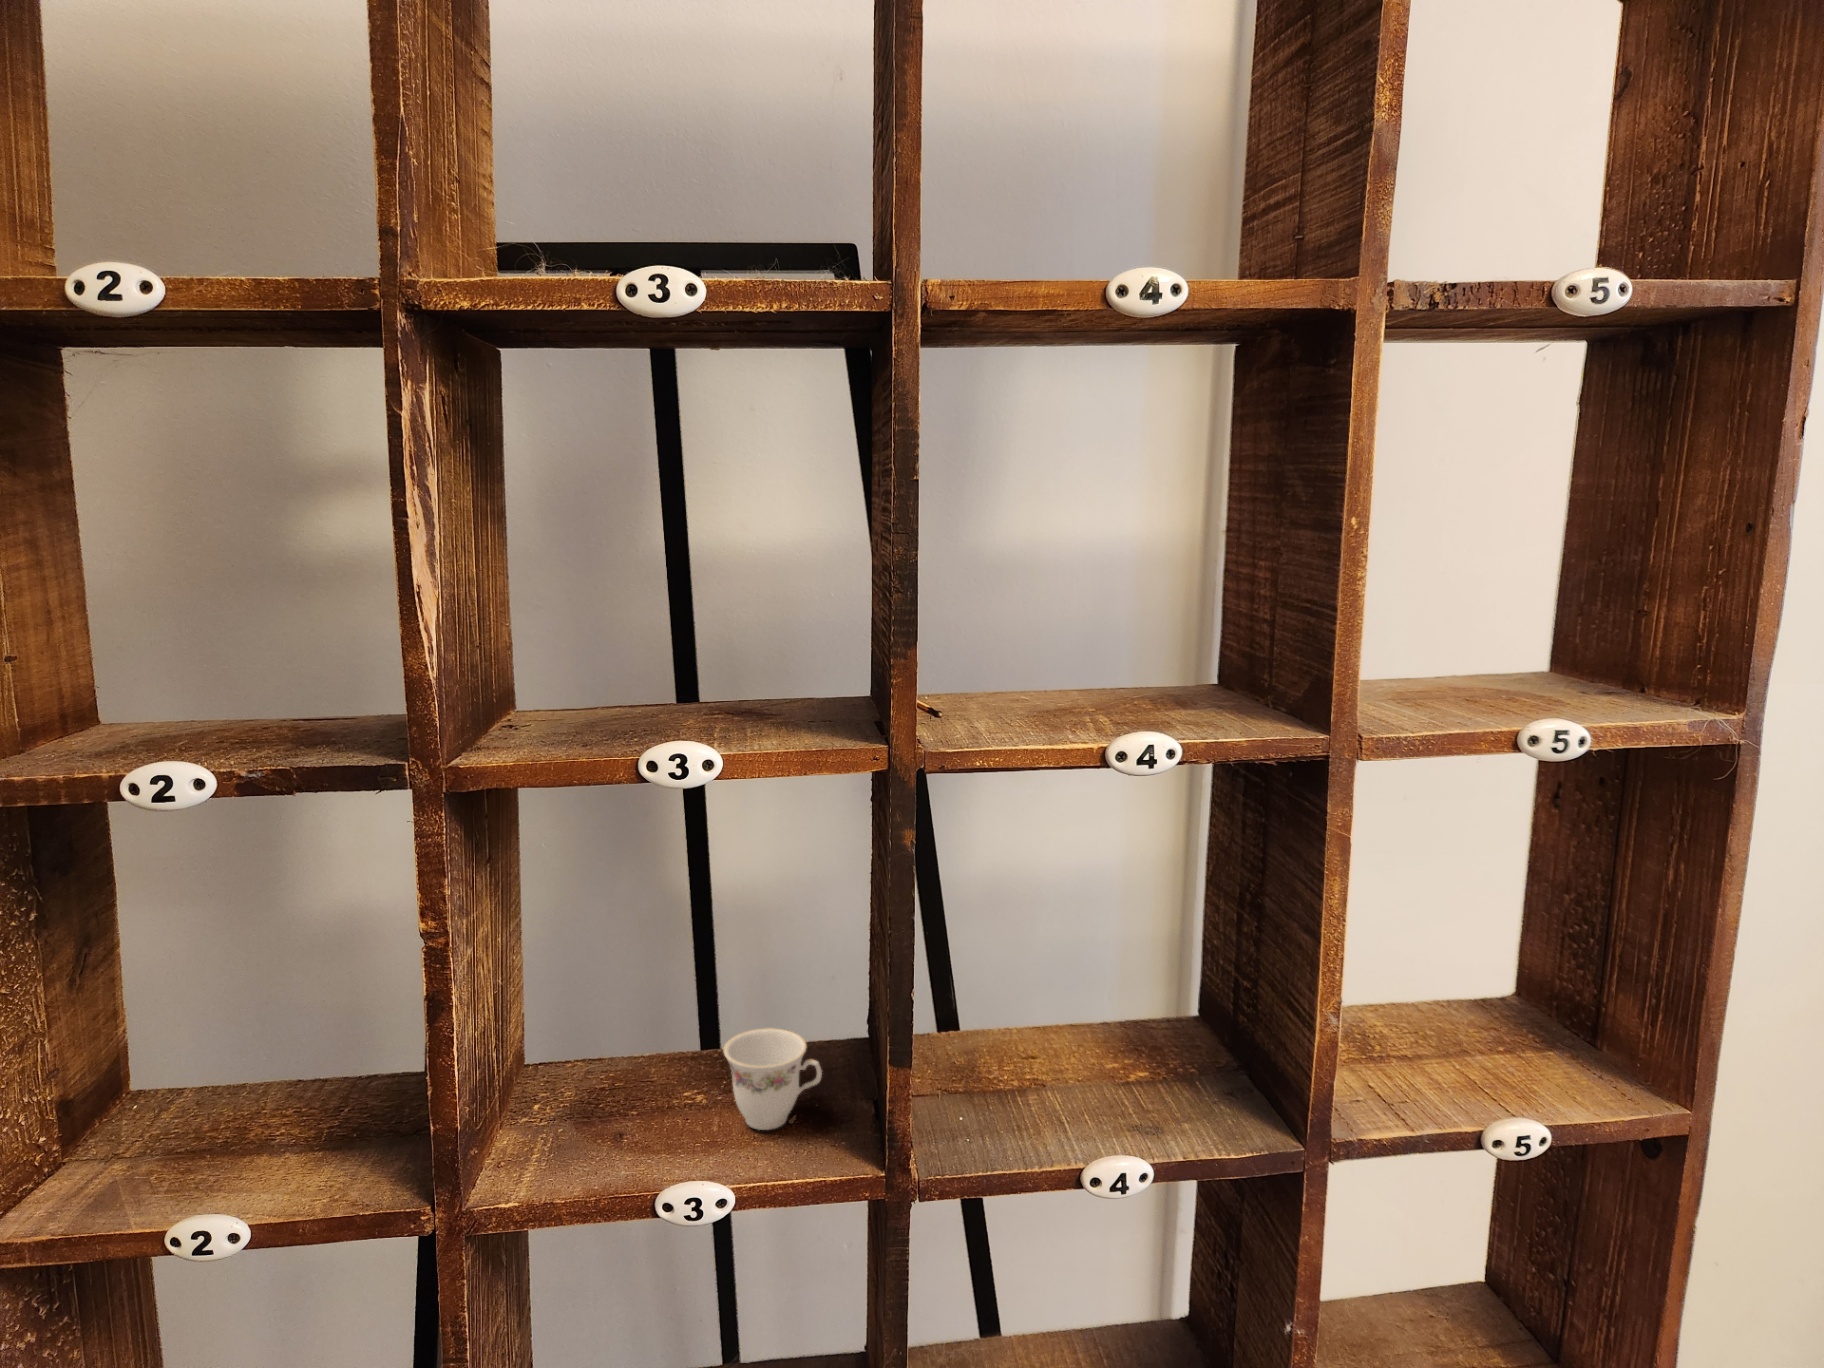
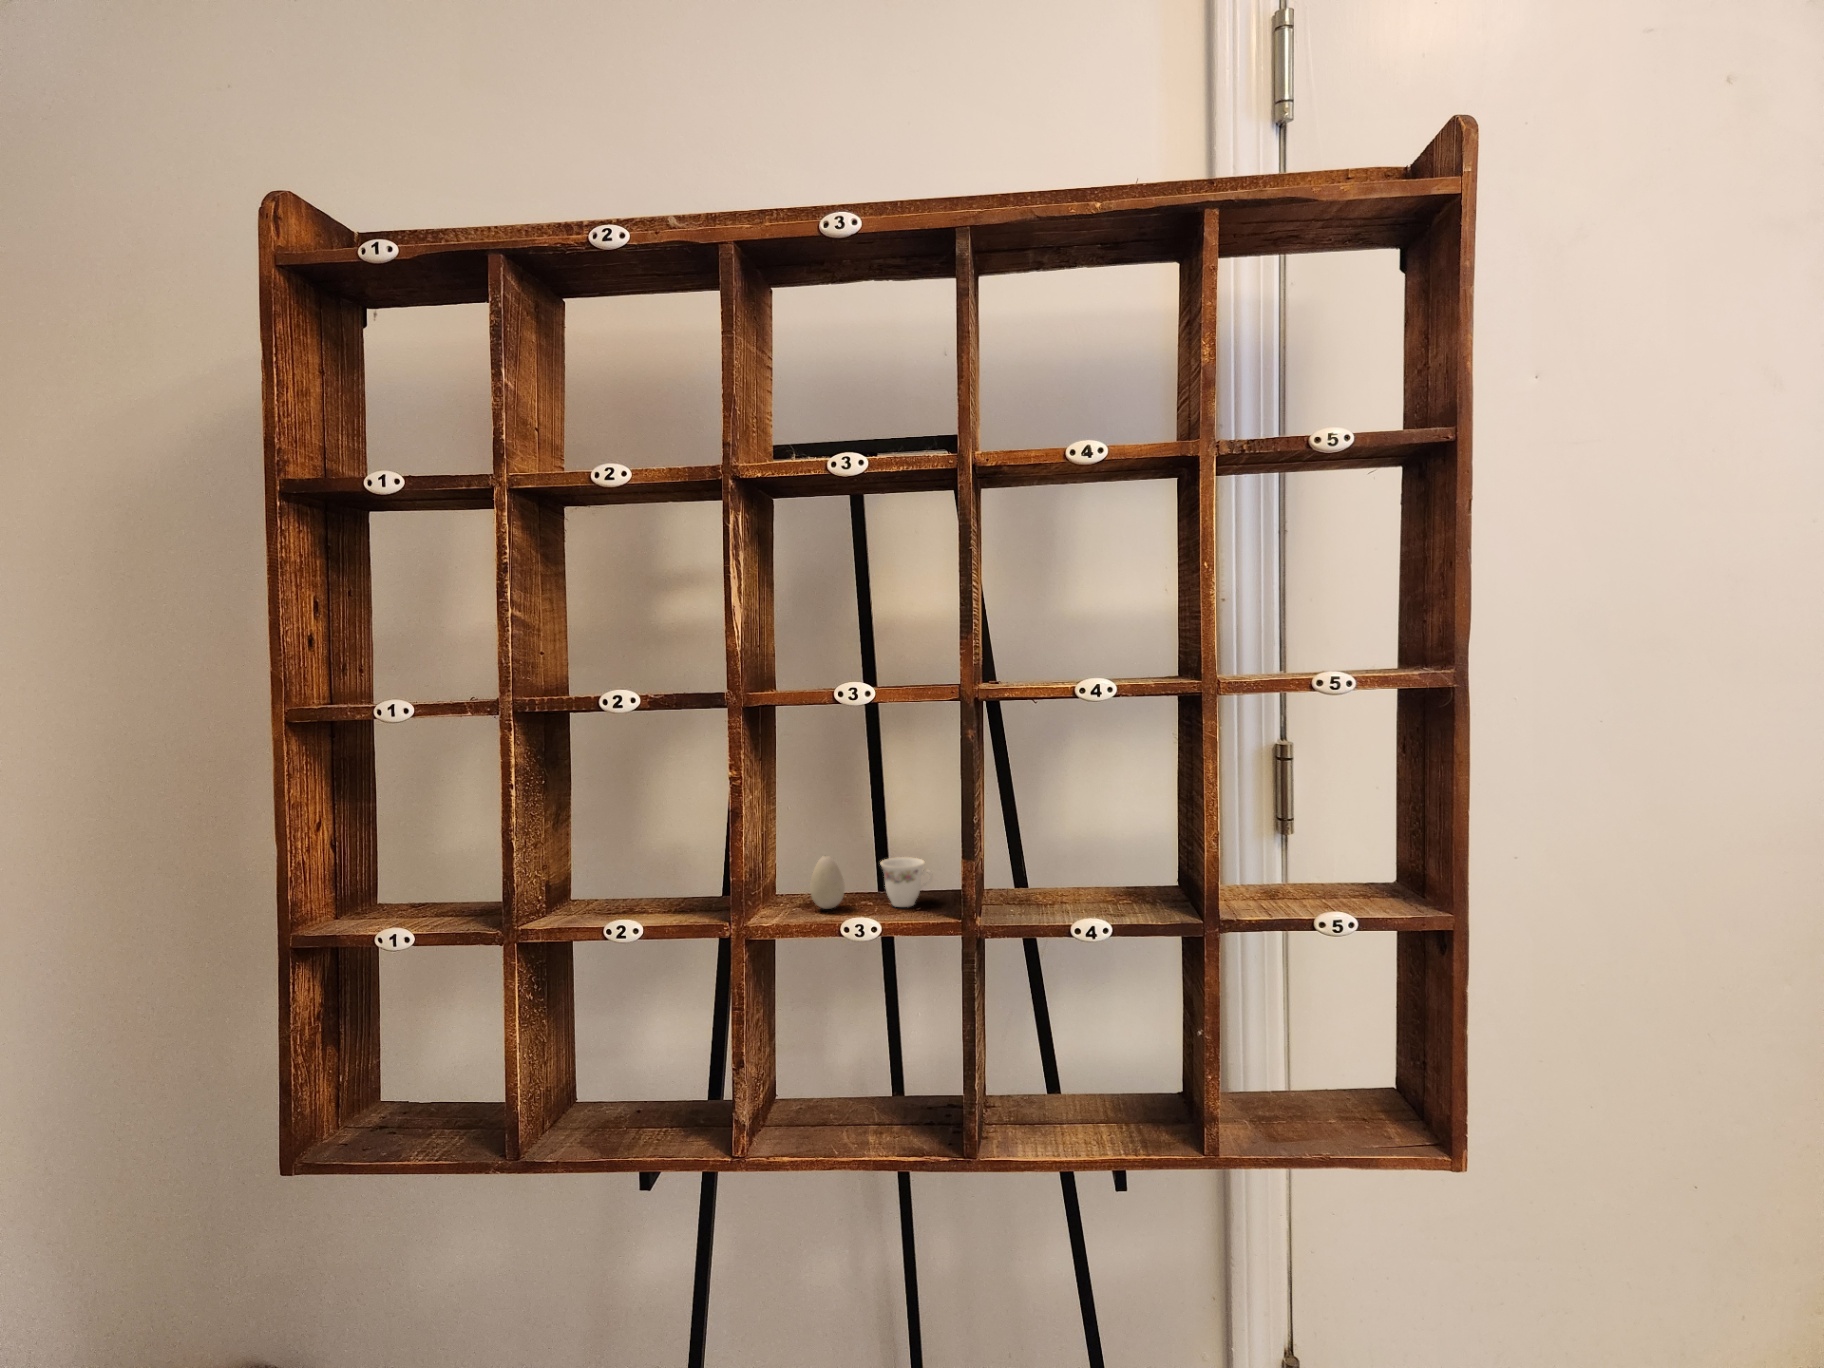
decorative egg: none [591,1047,658,1145] -> present [810,856,845,909]

